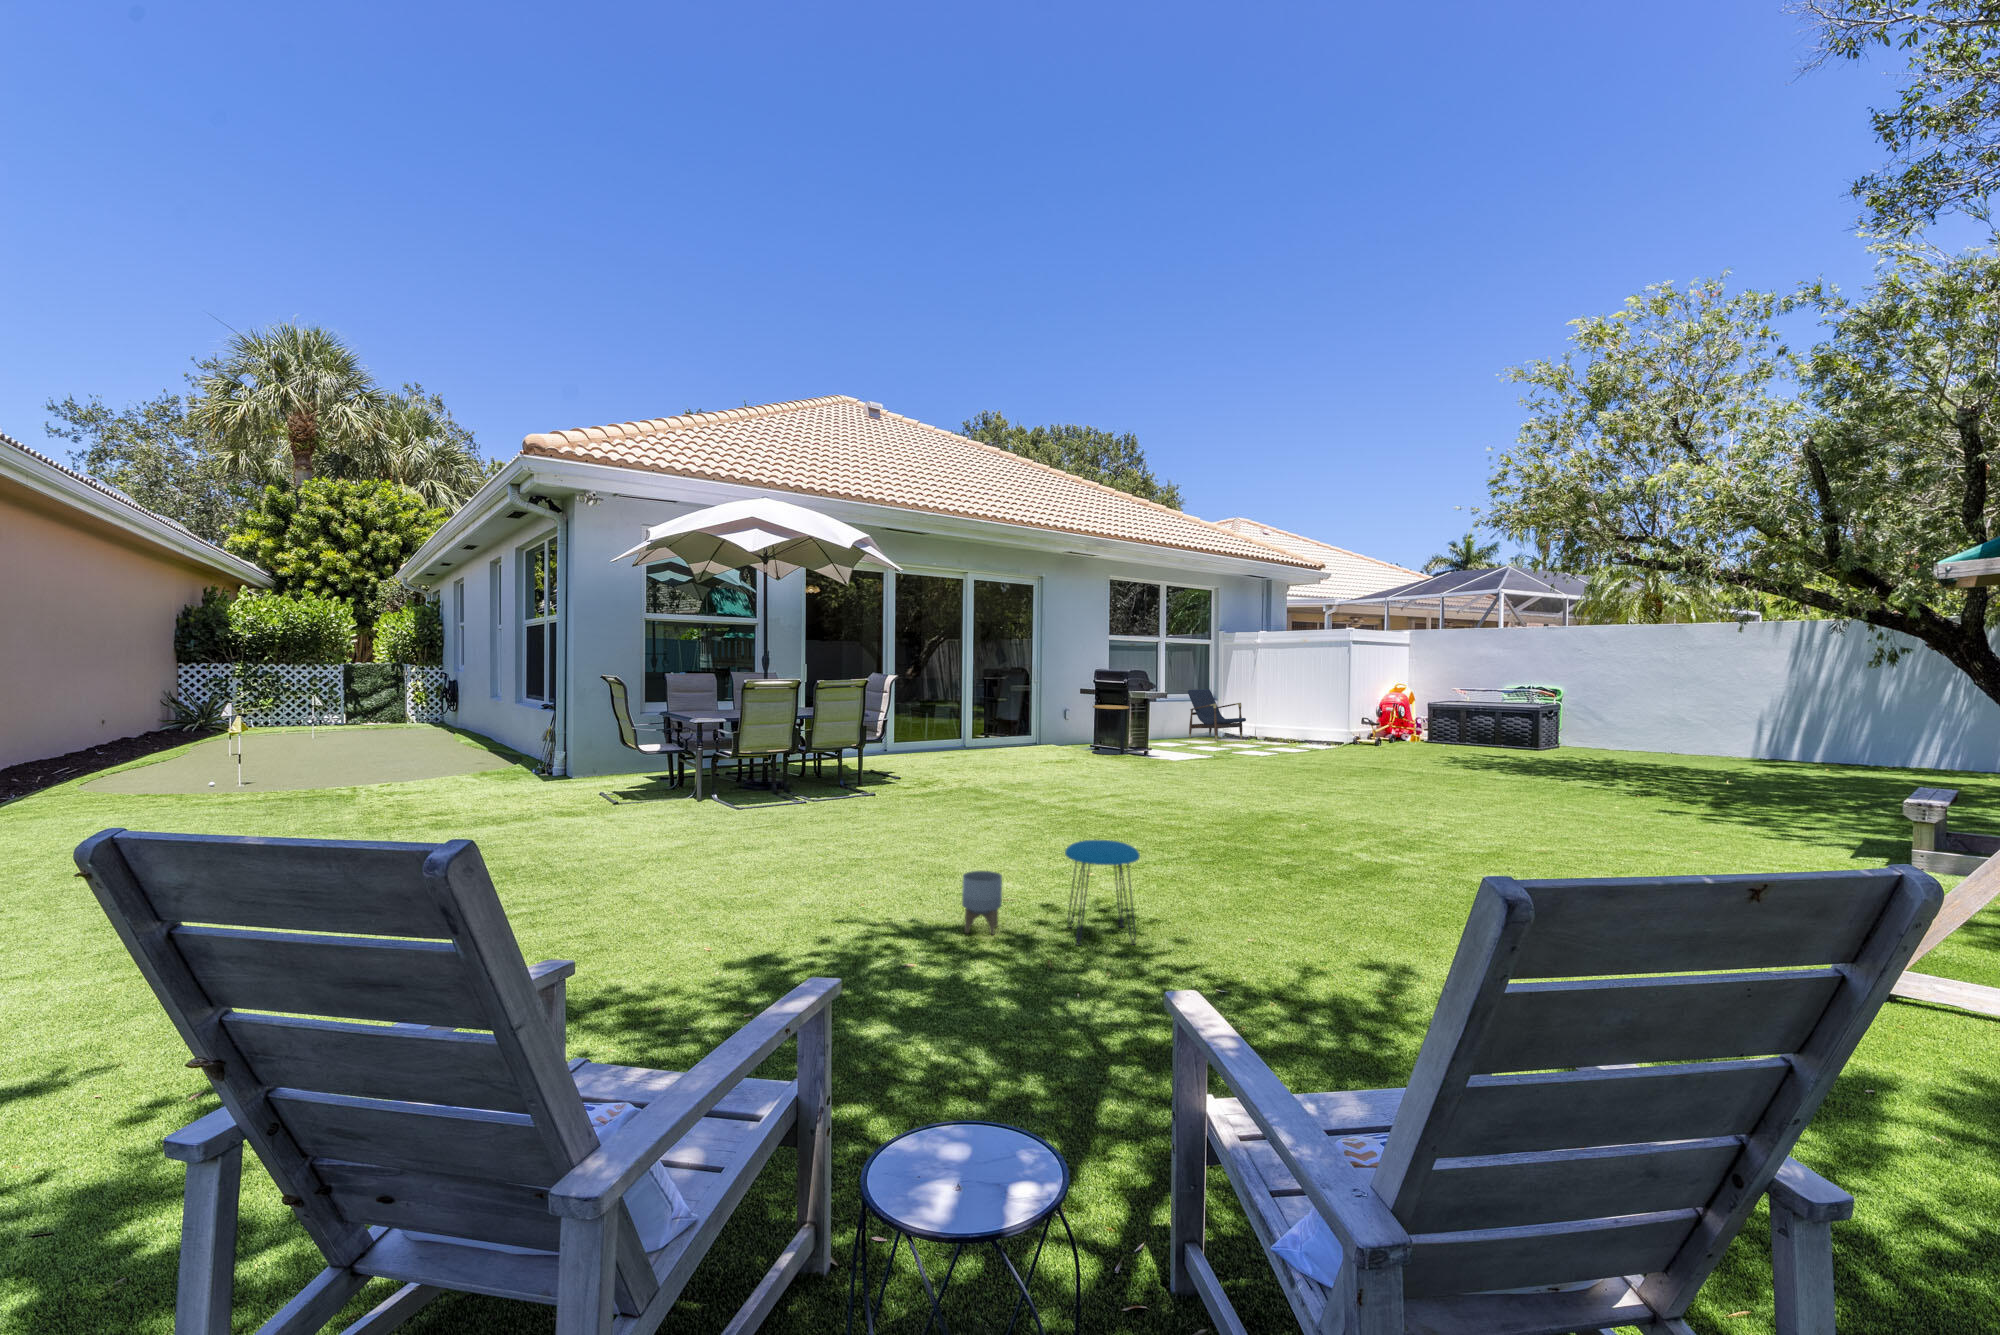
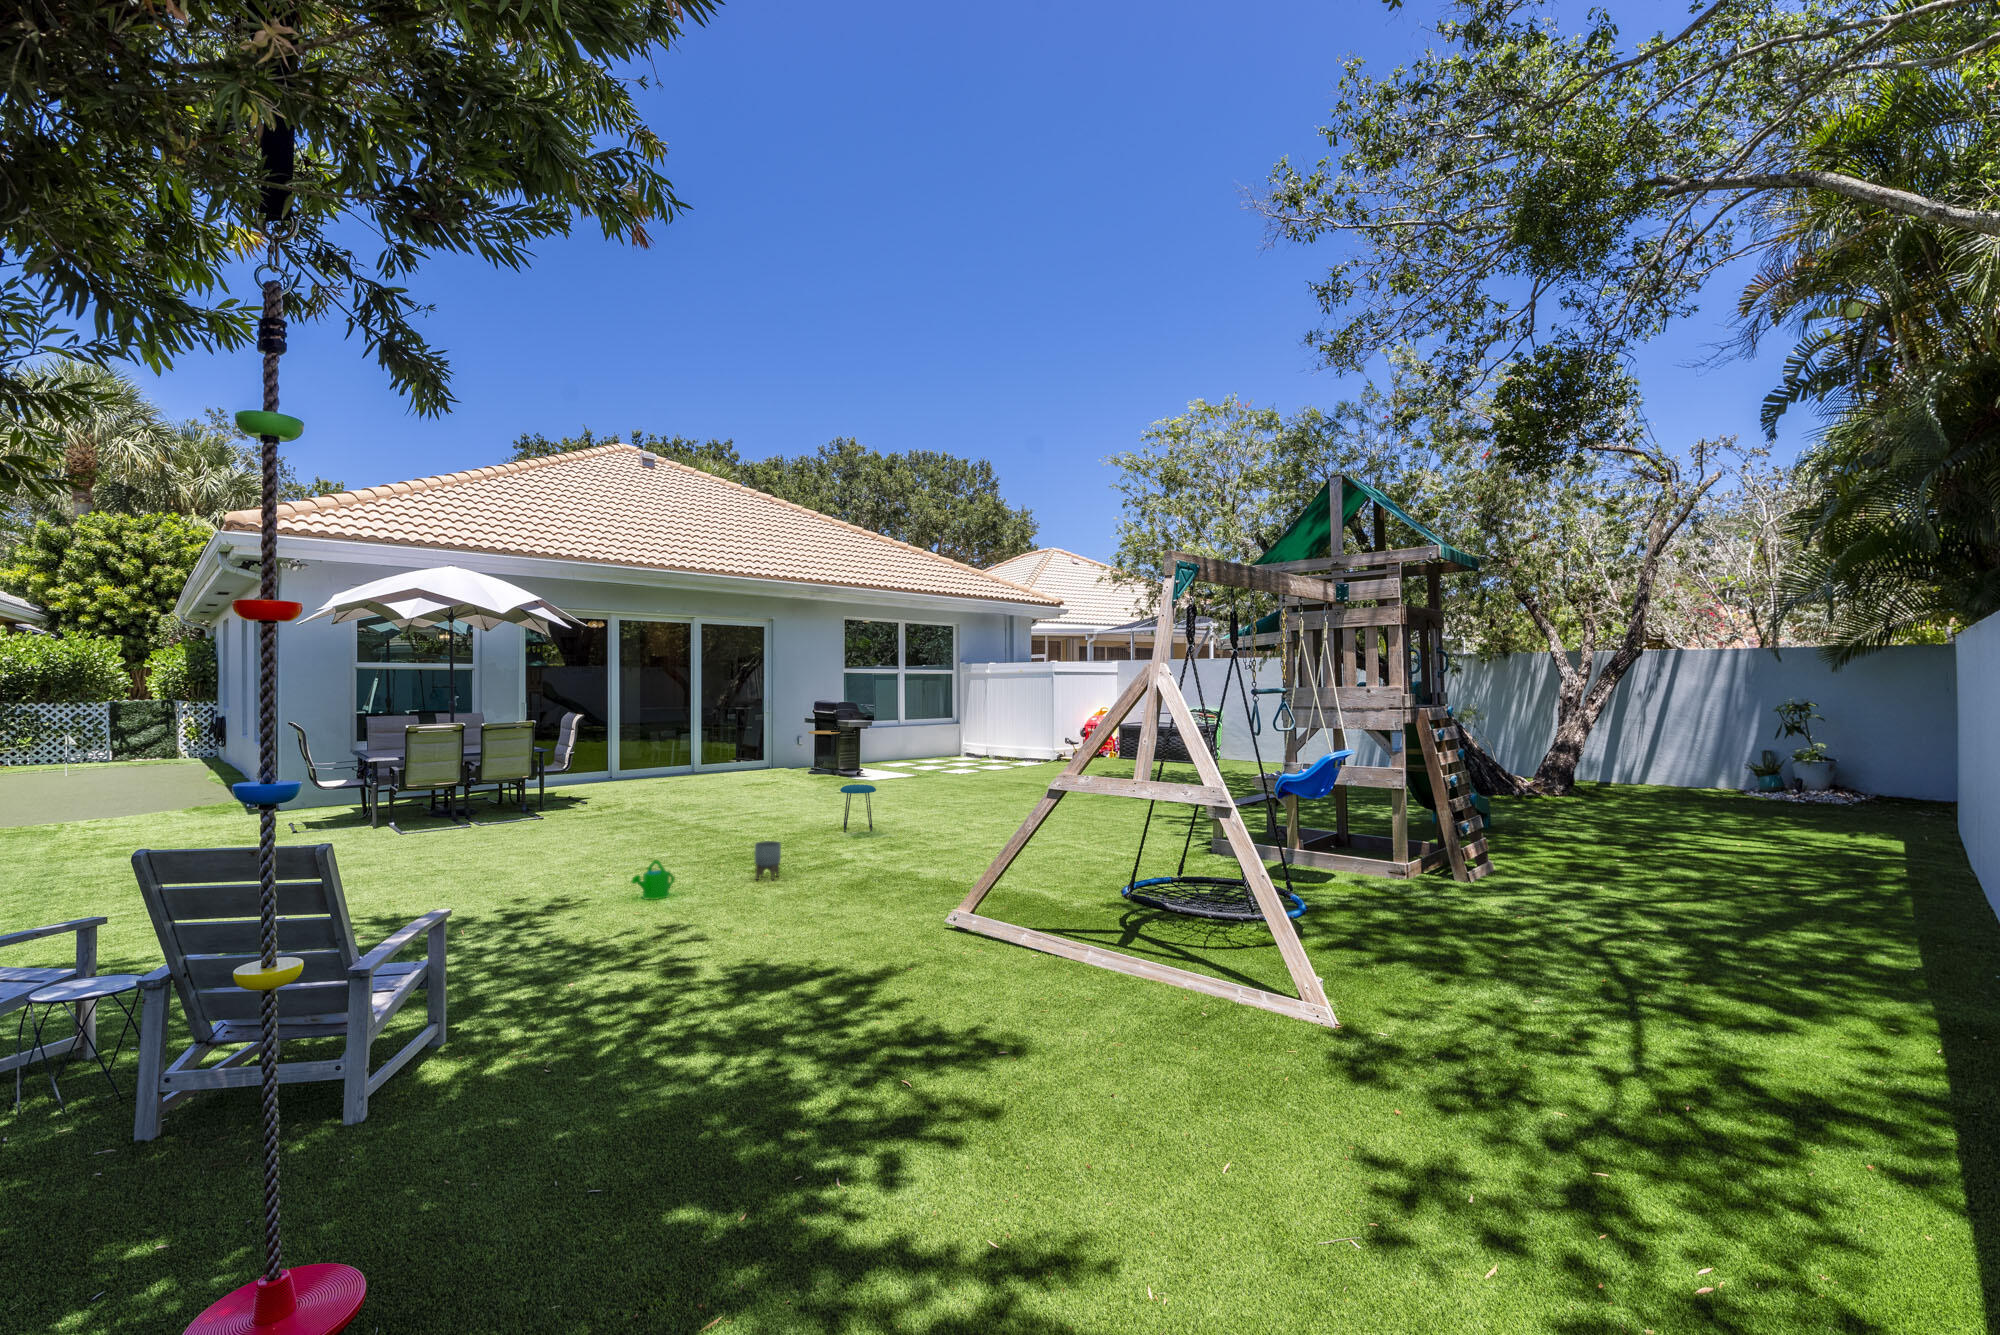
lounge chair: present [1188,689,1246,741] -> none [924,714,973,760]
stool: present [1065,840,1140,945] -> present [840,784,876,832]
planter: present [962,871,1002,935] -> present [754,841,781,880]
watering can: none [1245,899,1291,963] -> present [632,860,674,900]

